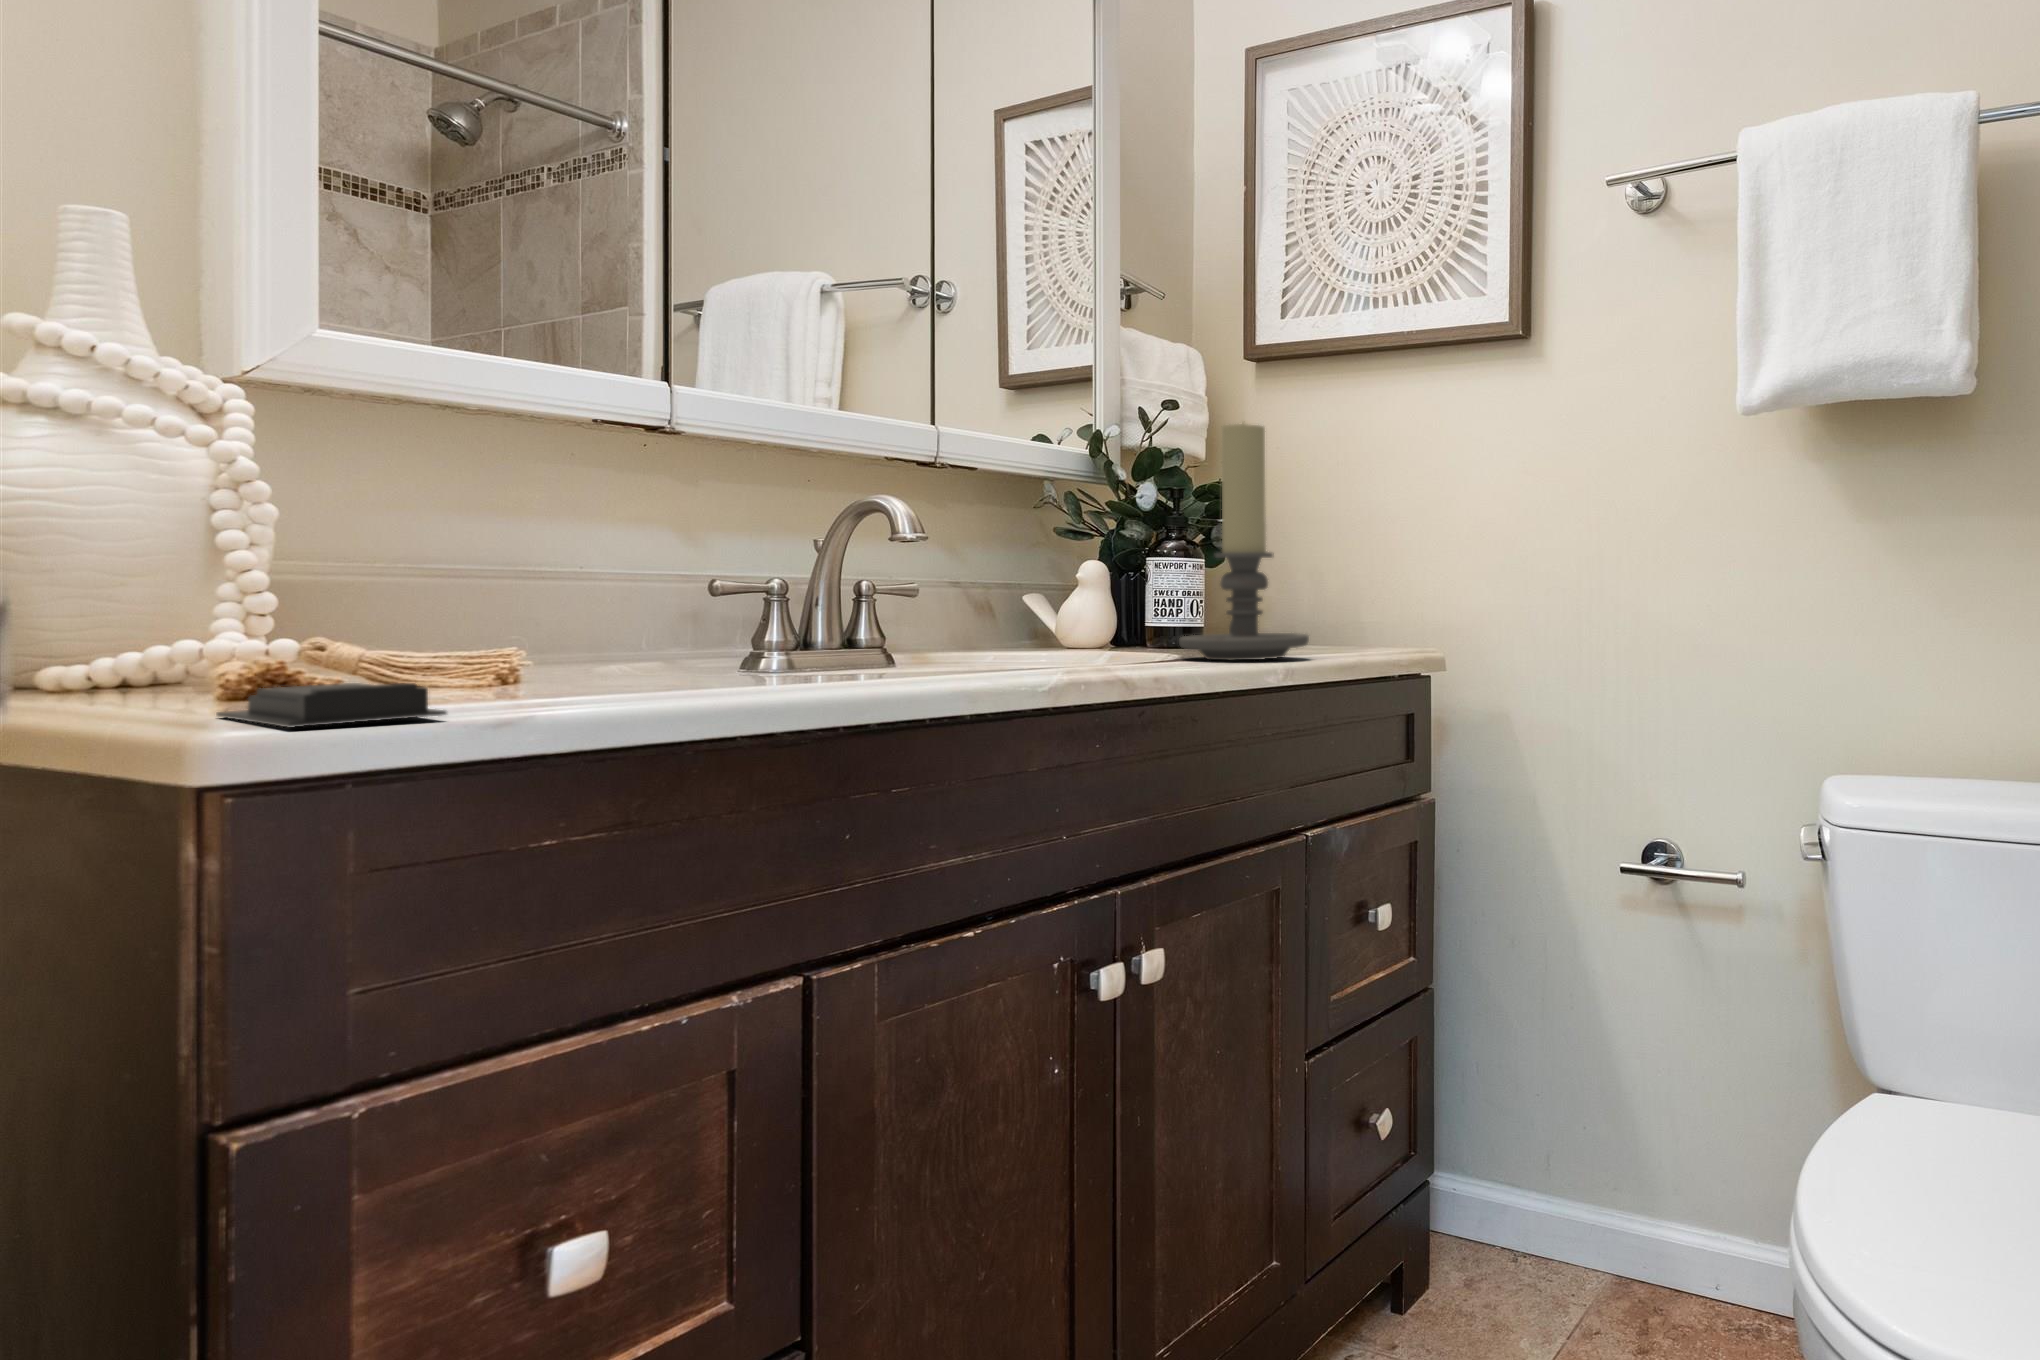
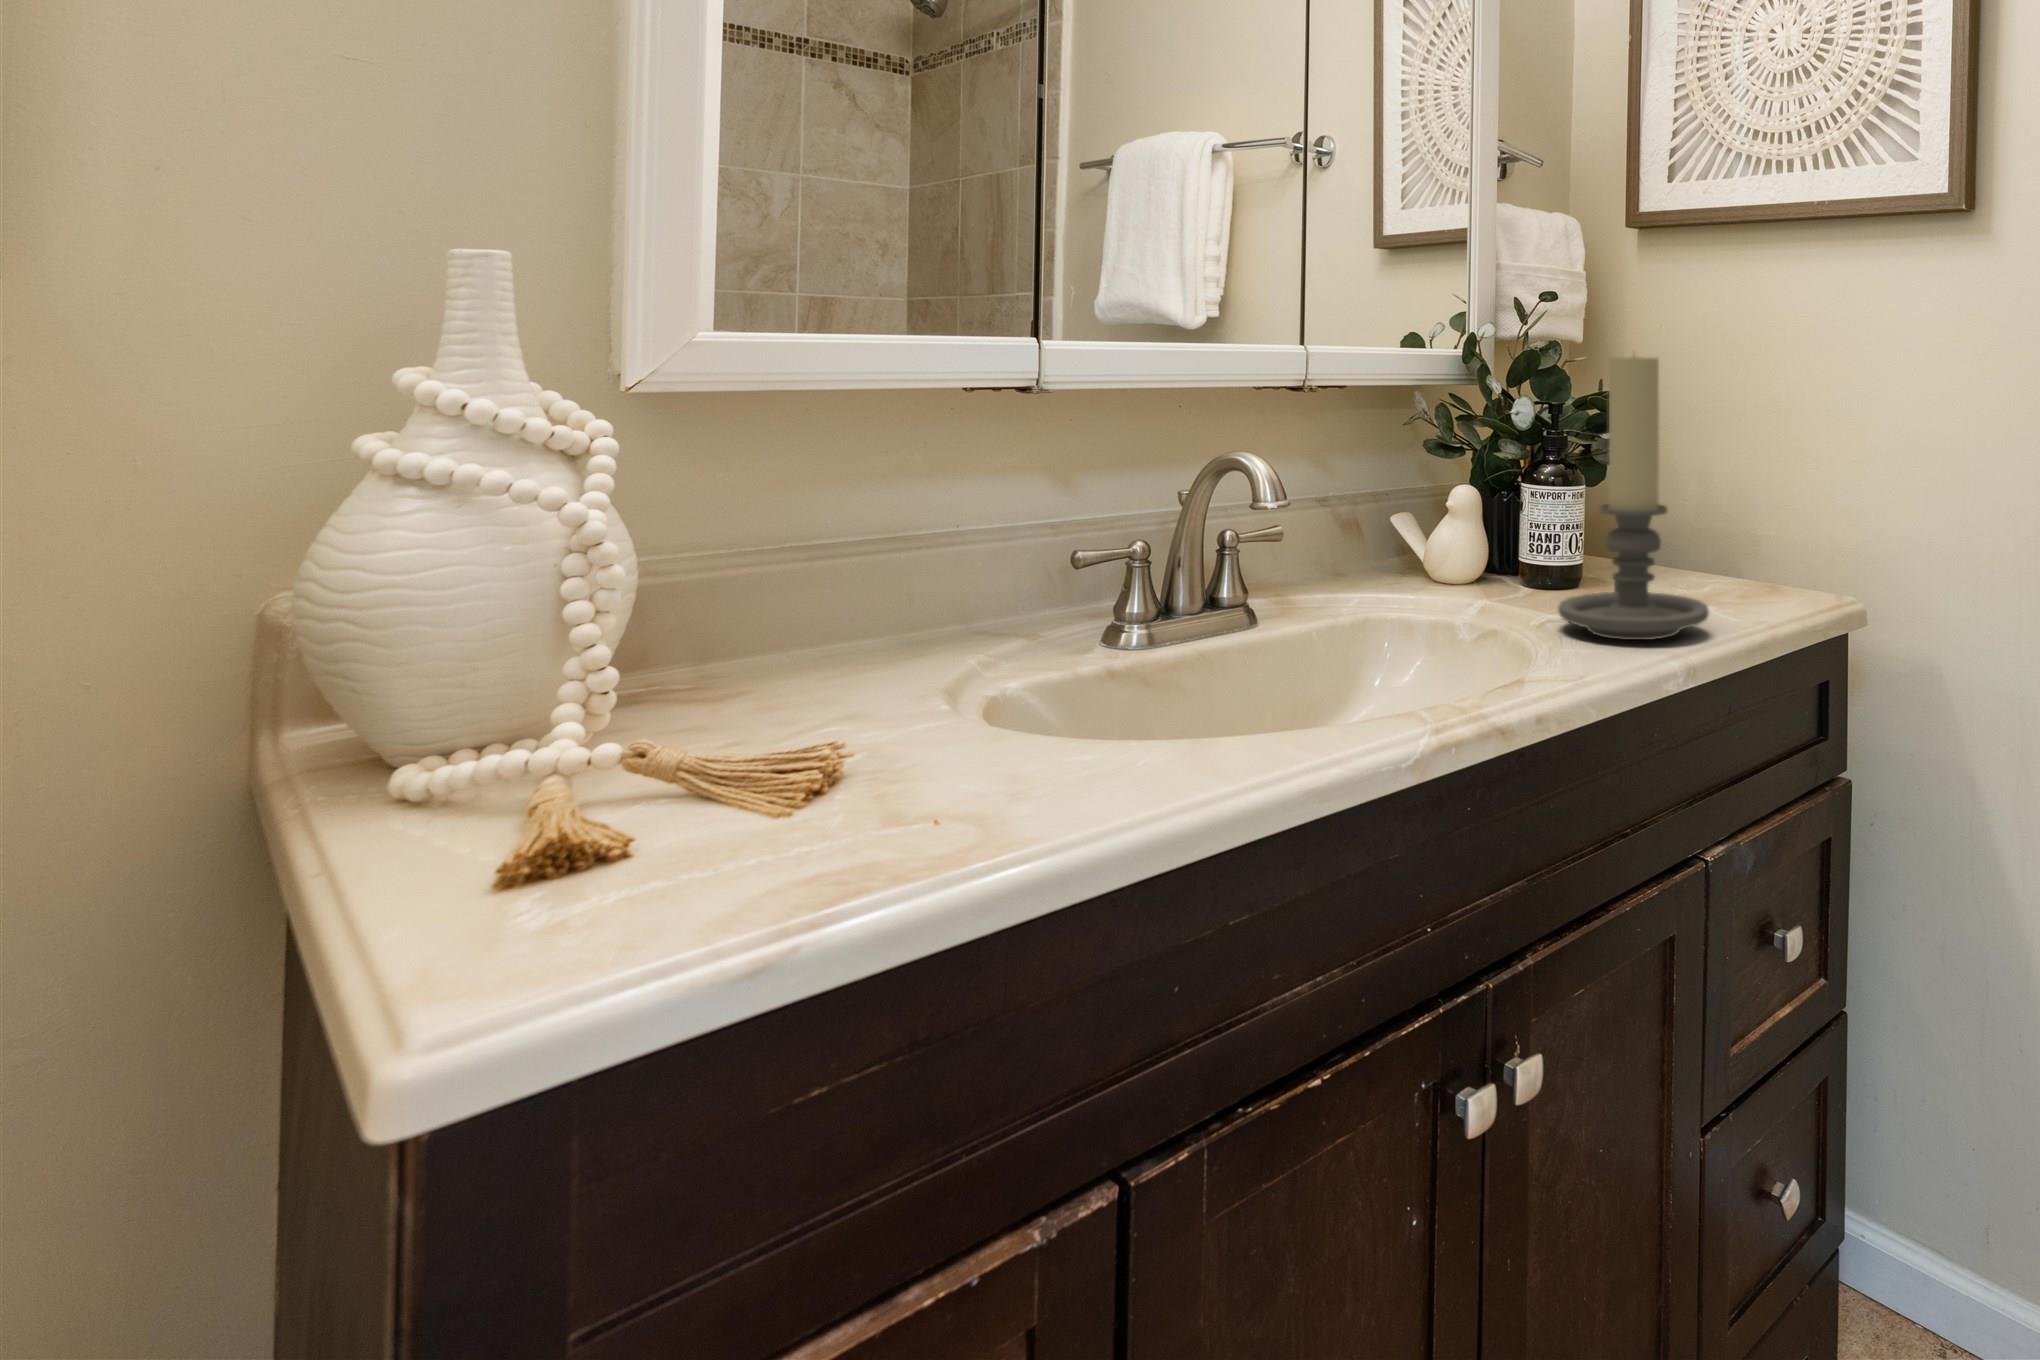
soap bar: present [217,683,447,727] -> none [572,783,769,891]

